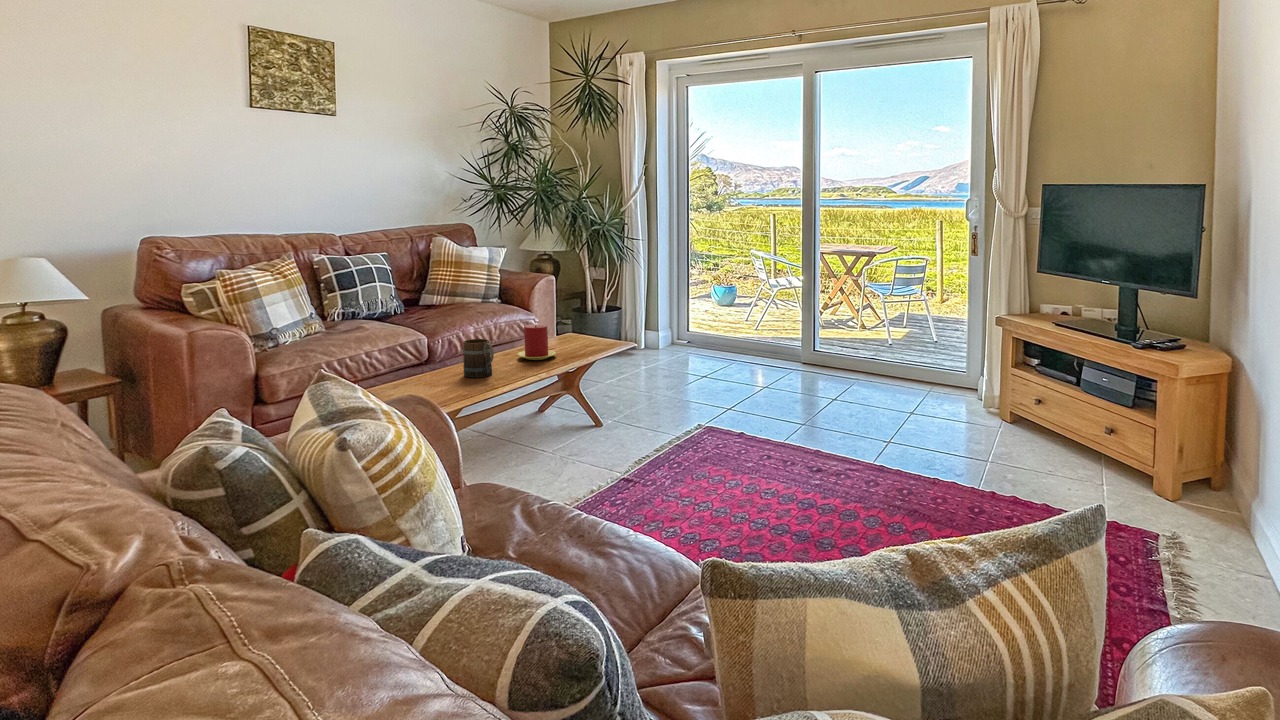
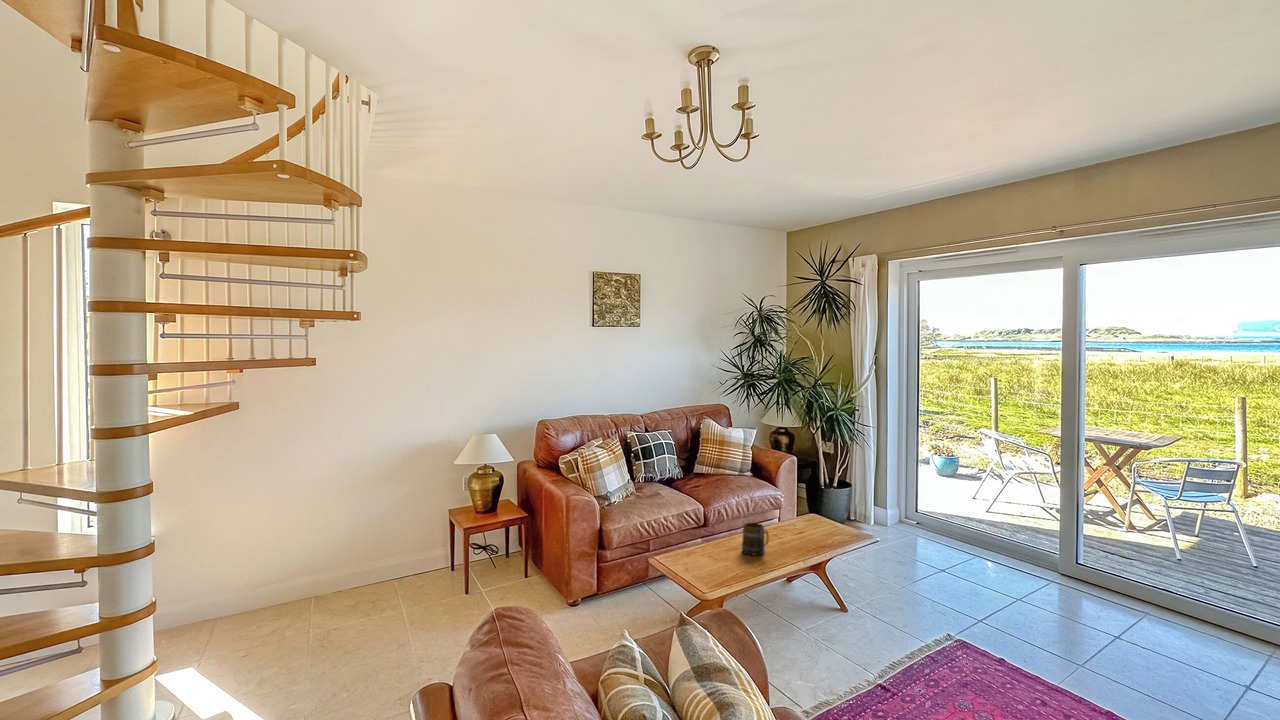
candle: present [517,324,556,360] -> none [780,510,812,541]

